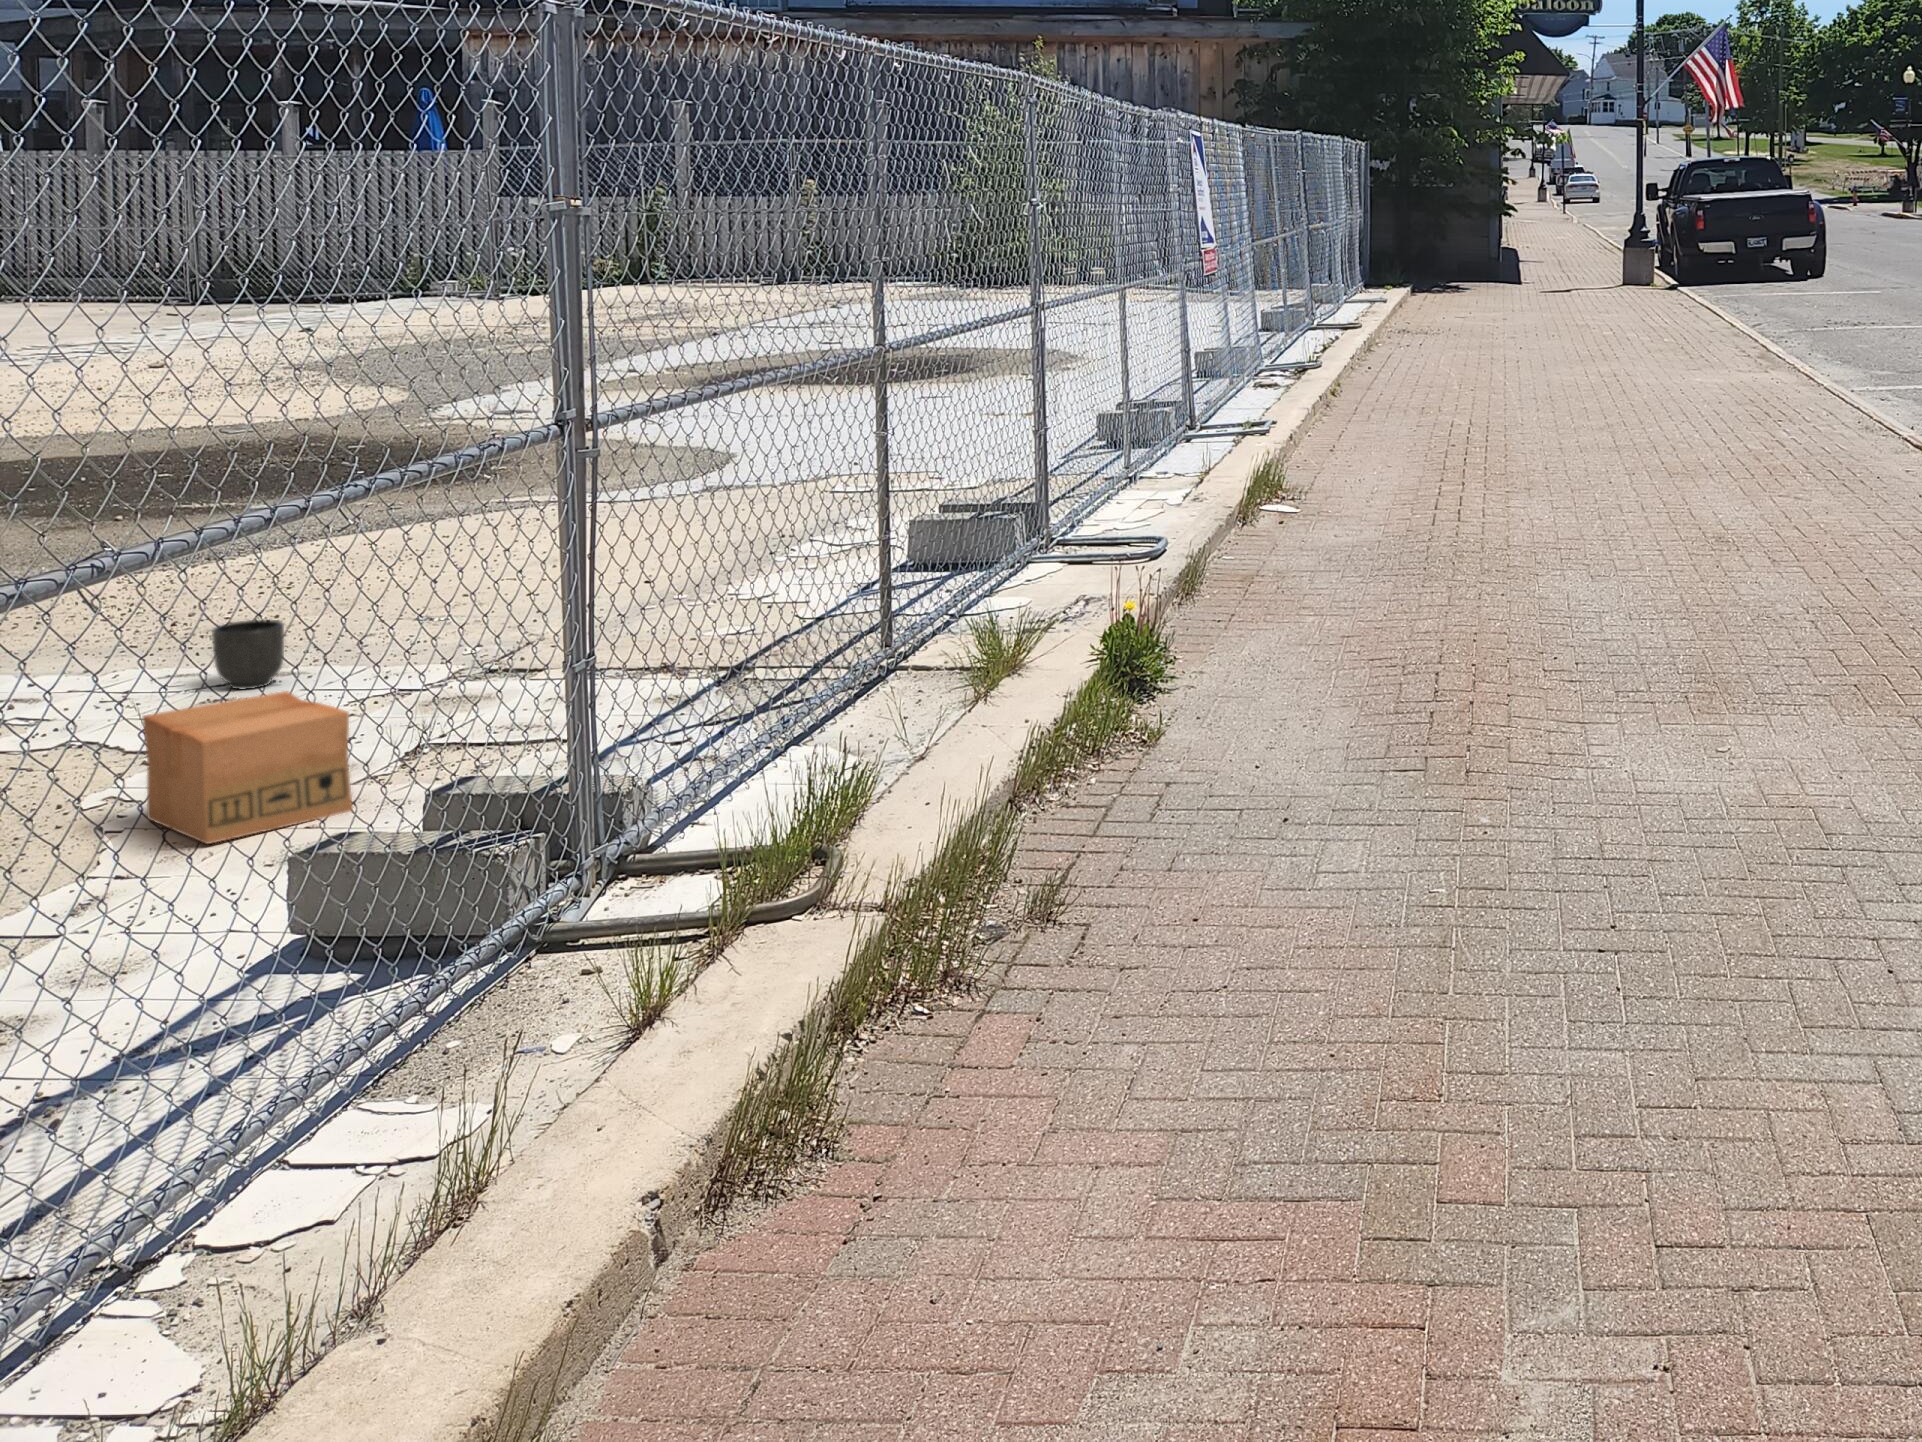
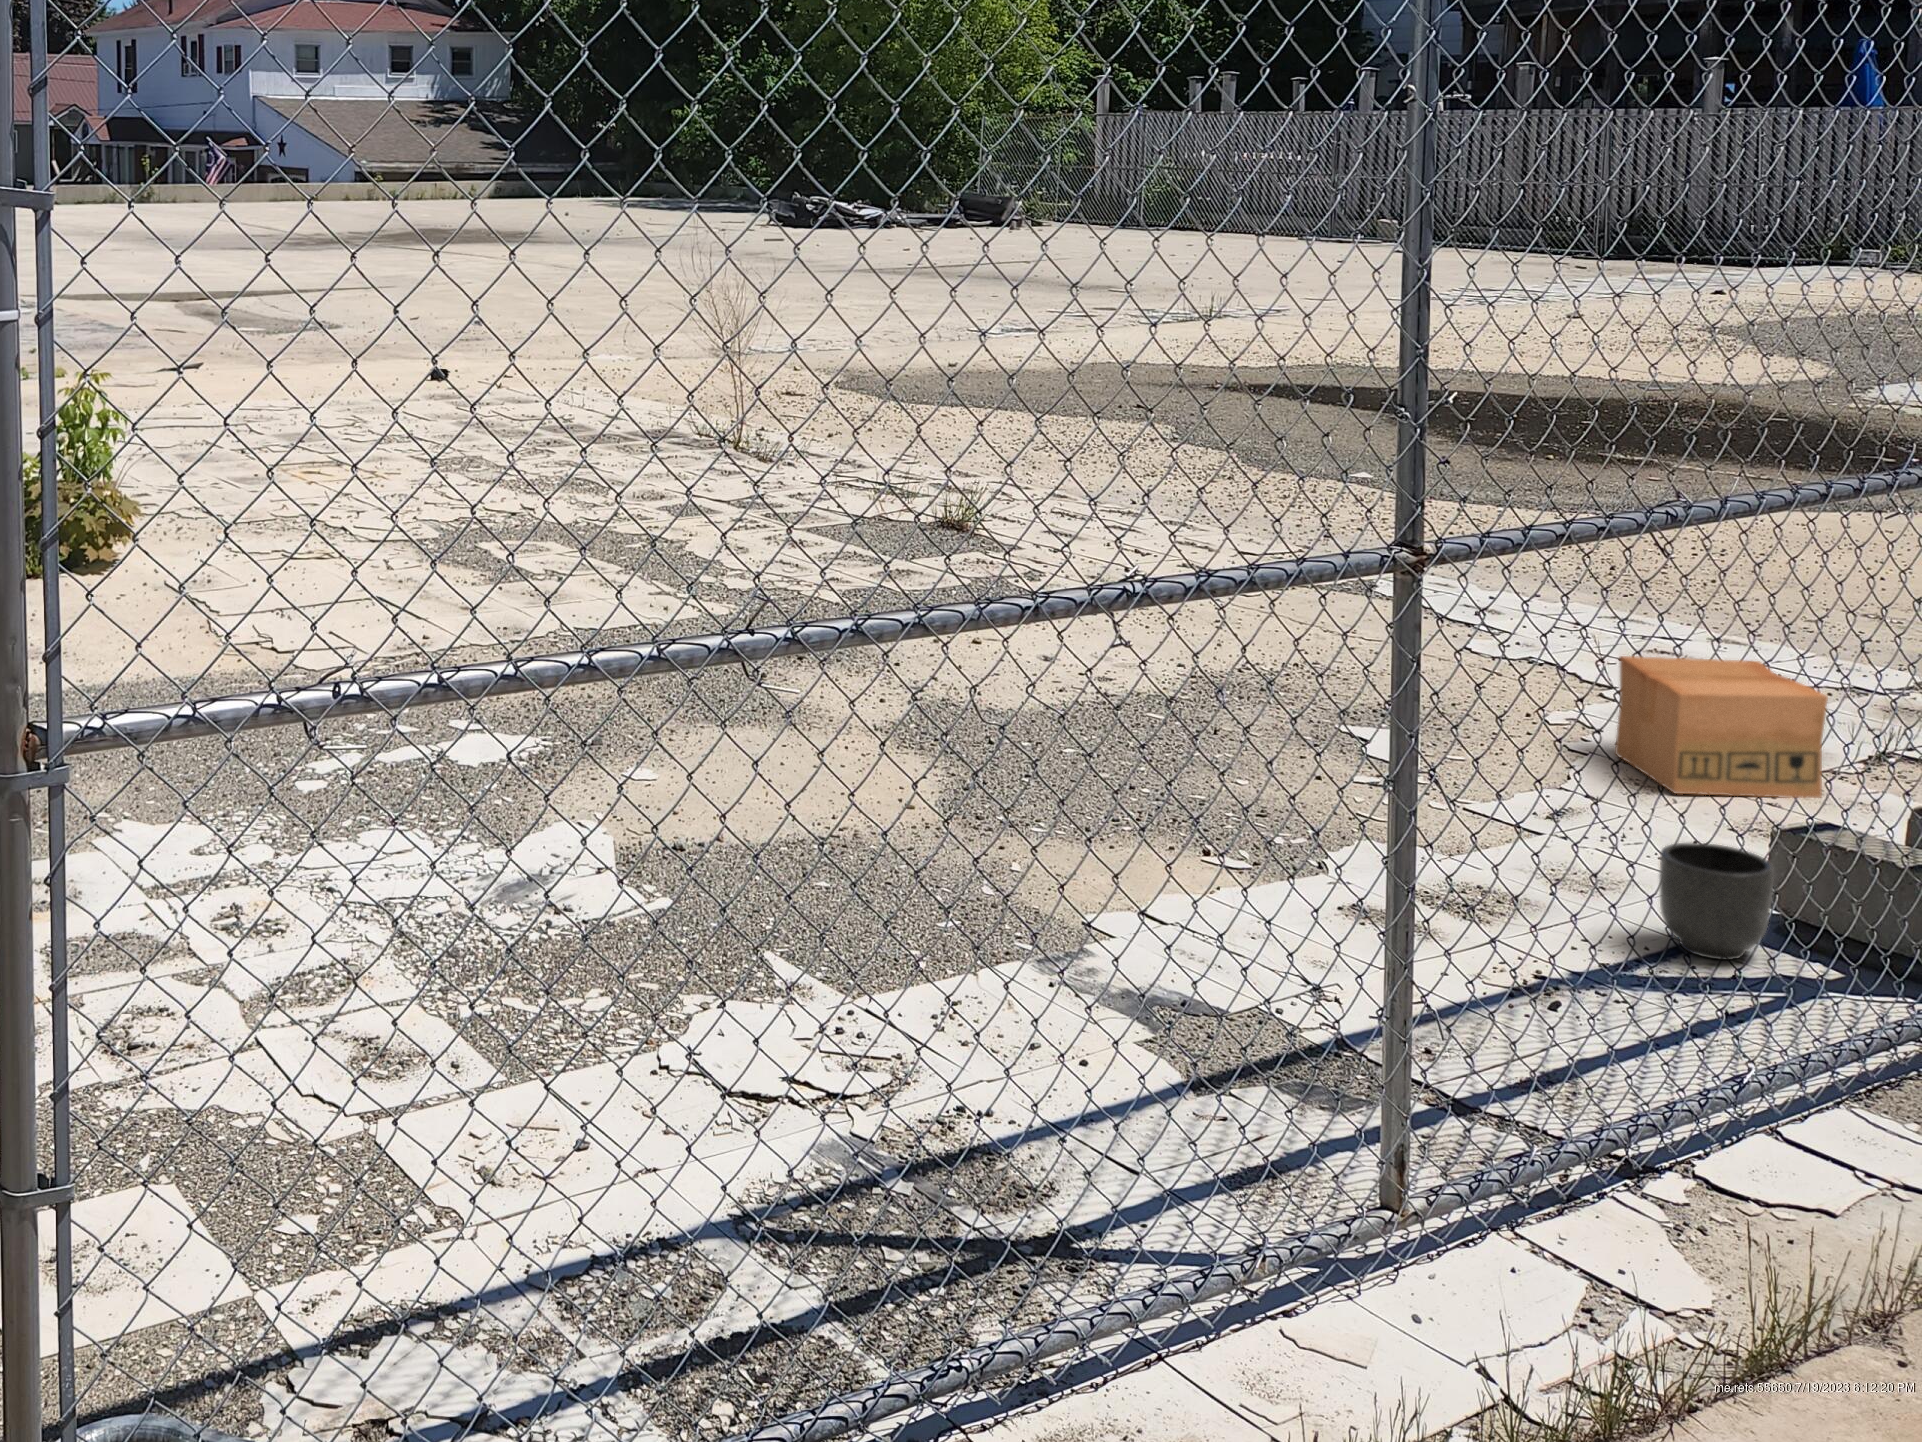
planter: present [212,620,284,689] -> present [1659,843,1774,960]

